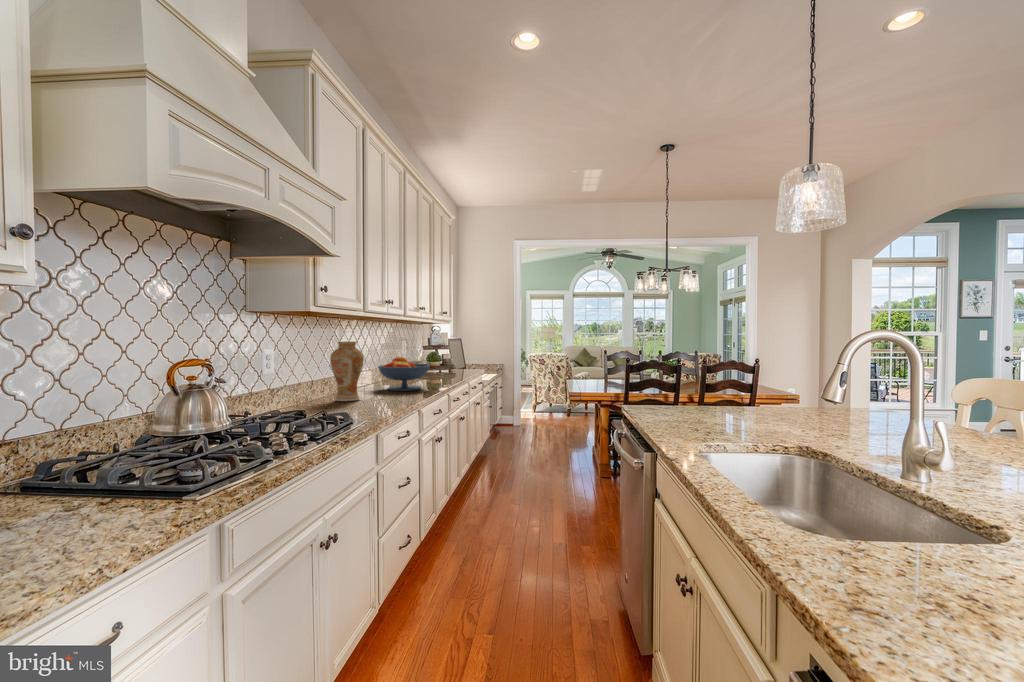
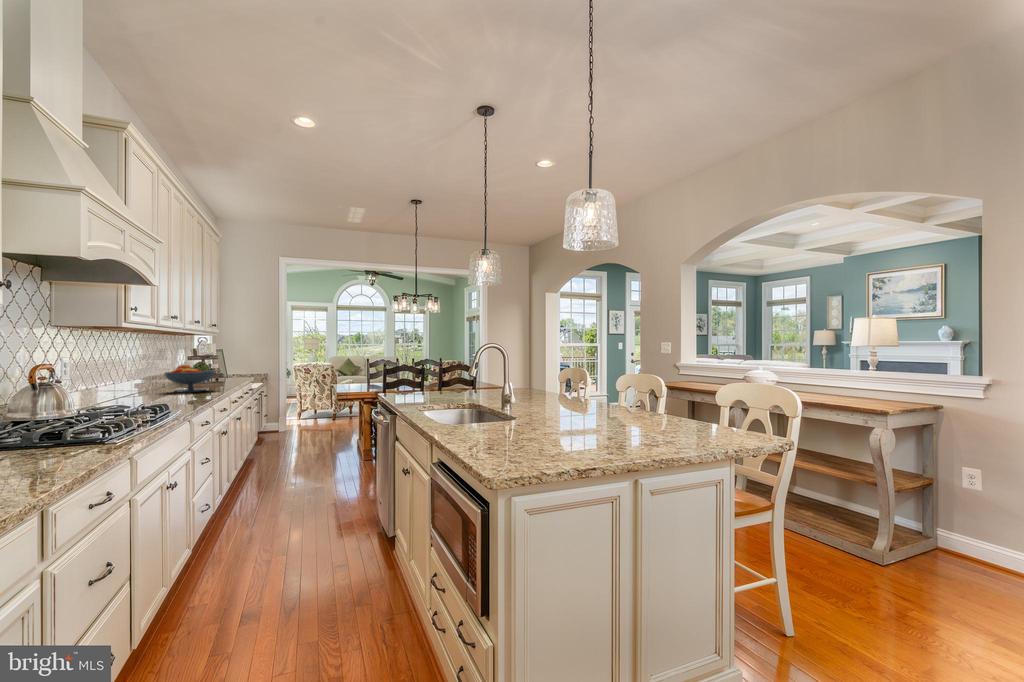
vase: present [330,342,364,401] -> none [134,351,165,399]

